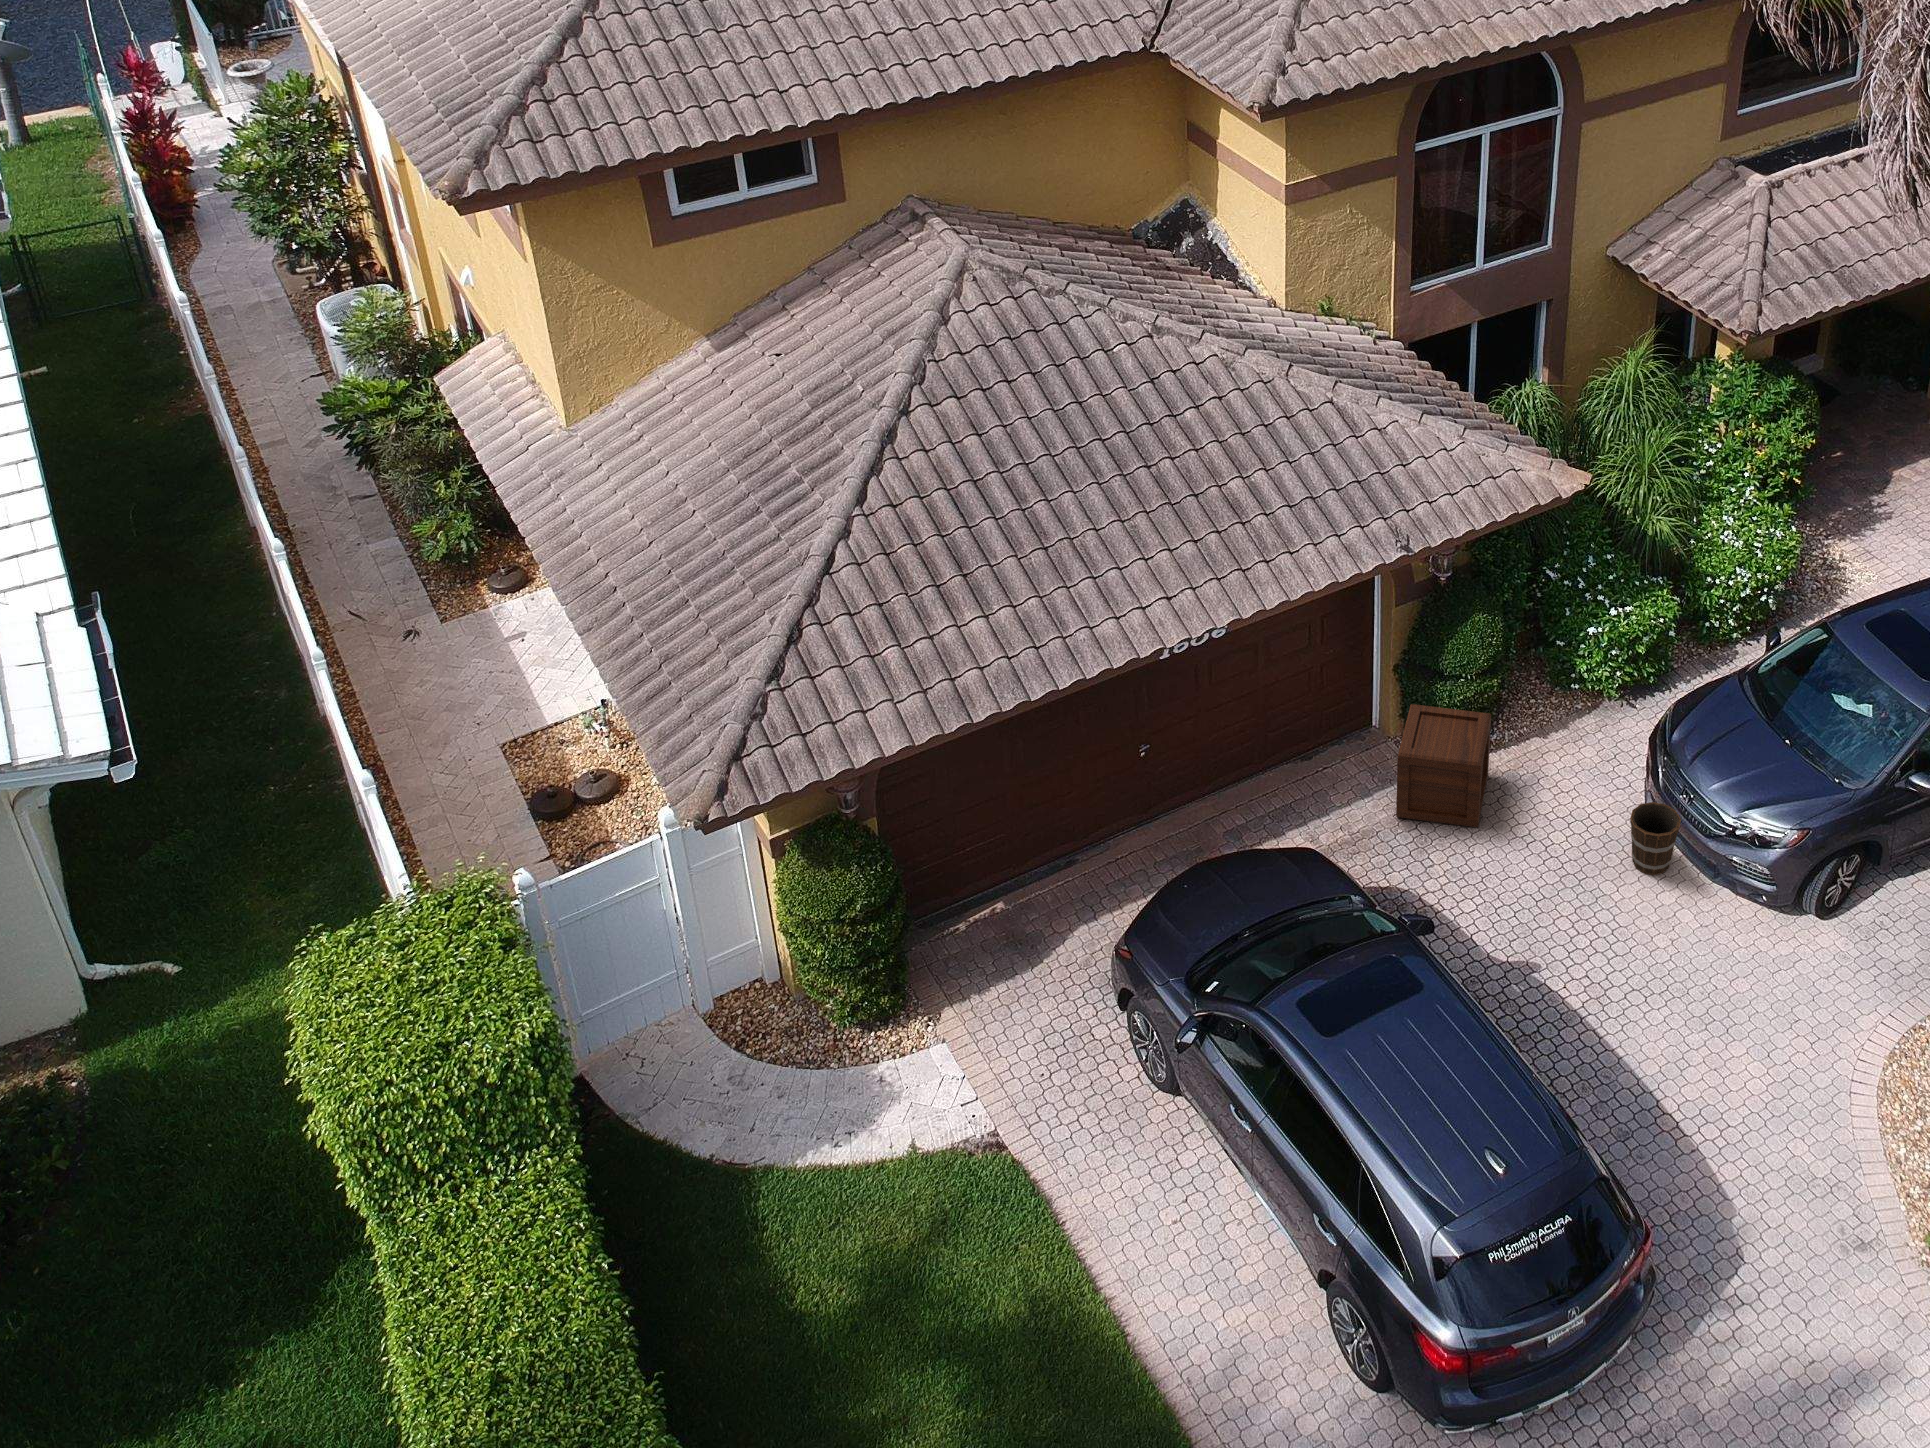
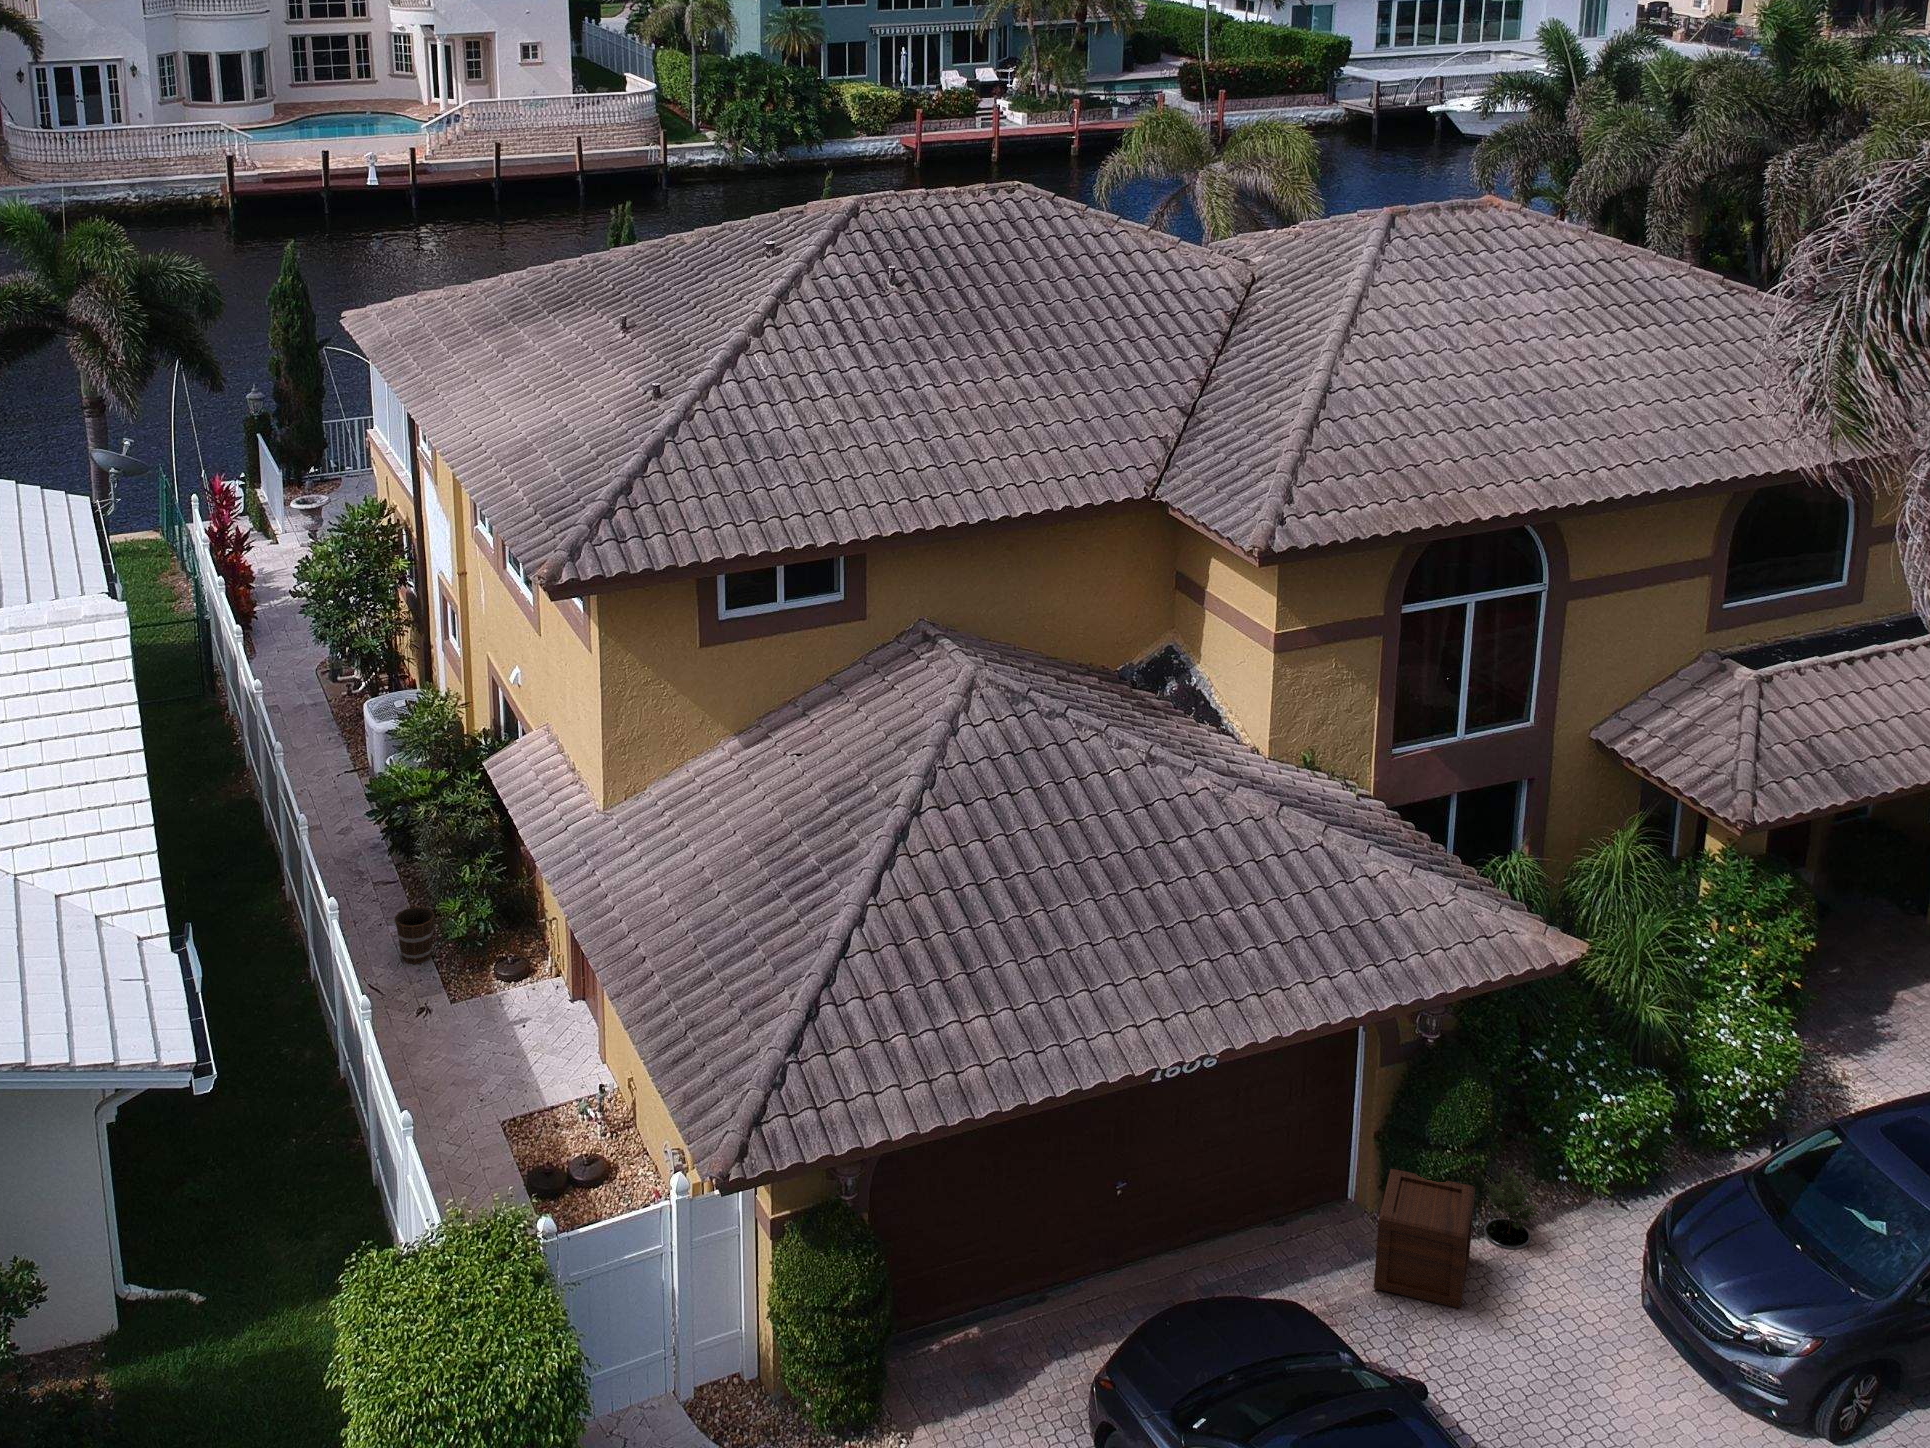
potted tree: none [1503,689,1554,764] -> present [1484,1169,1539,1249]
bucket: present [1630,802,1681,875] -> present [395,907,435,964]

